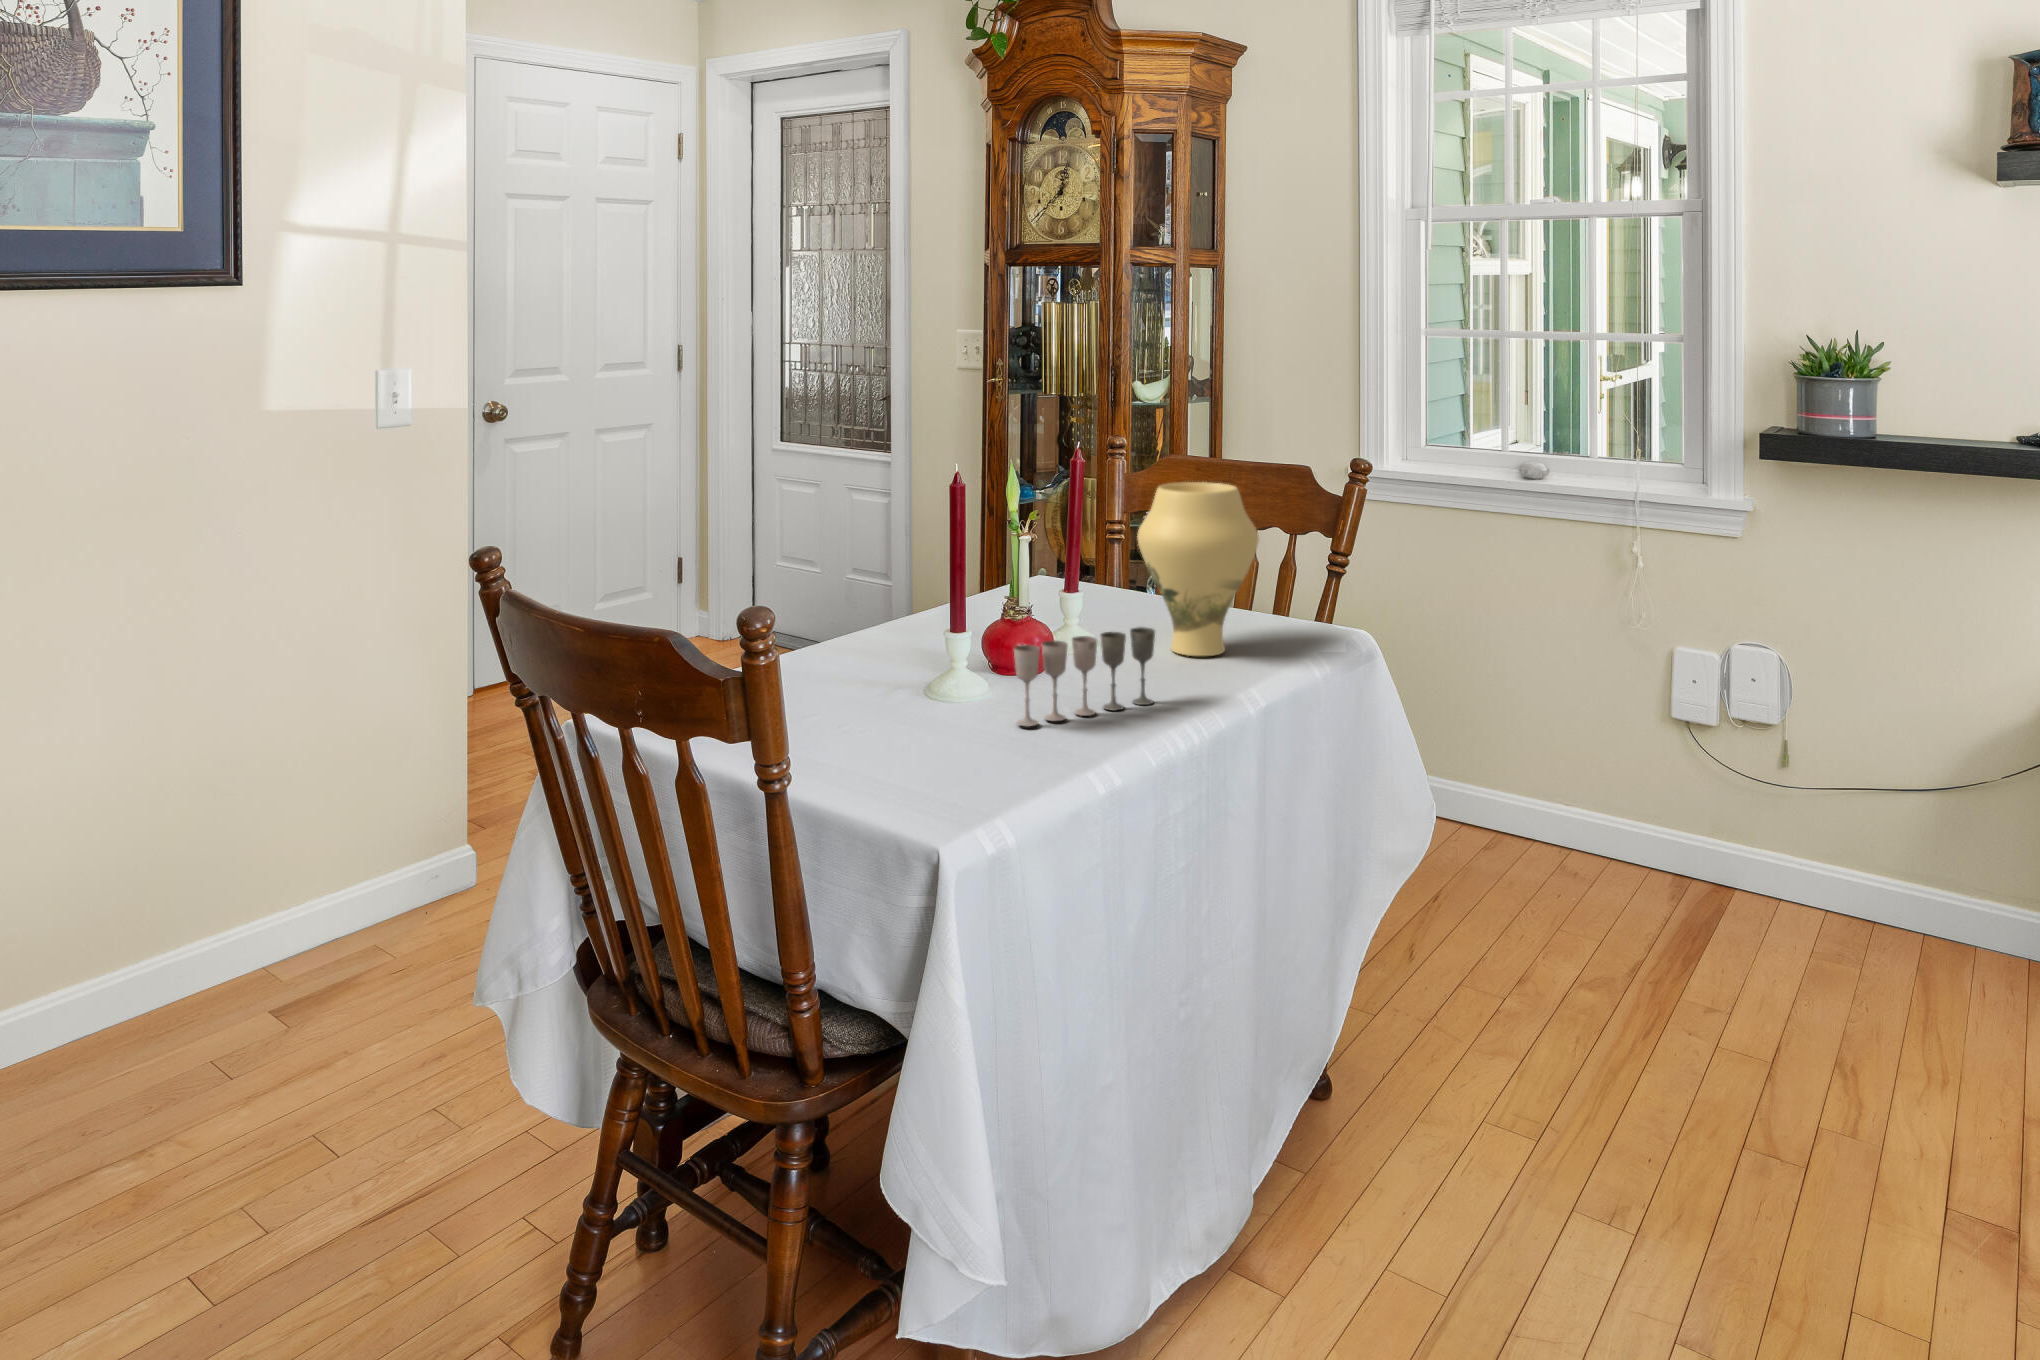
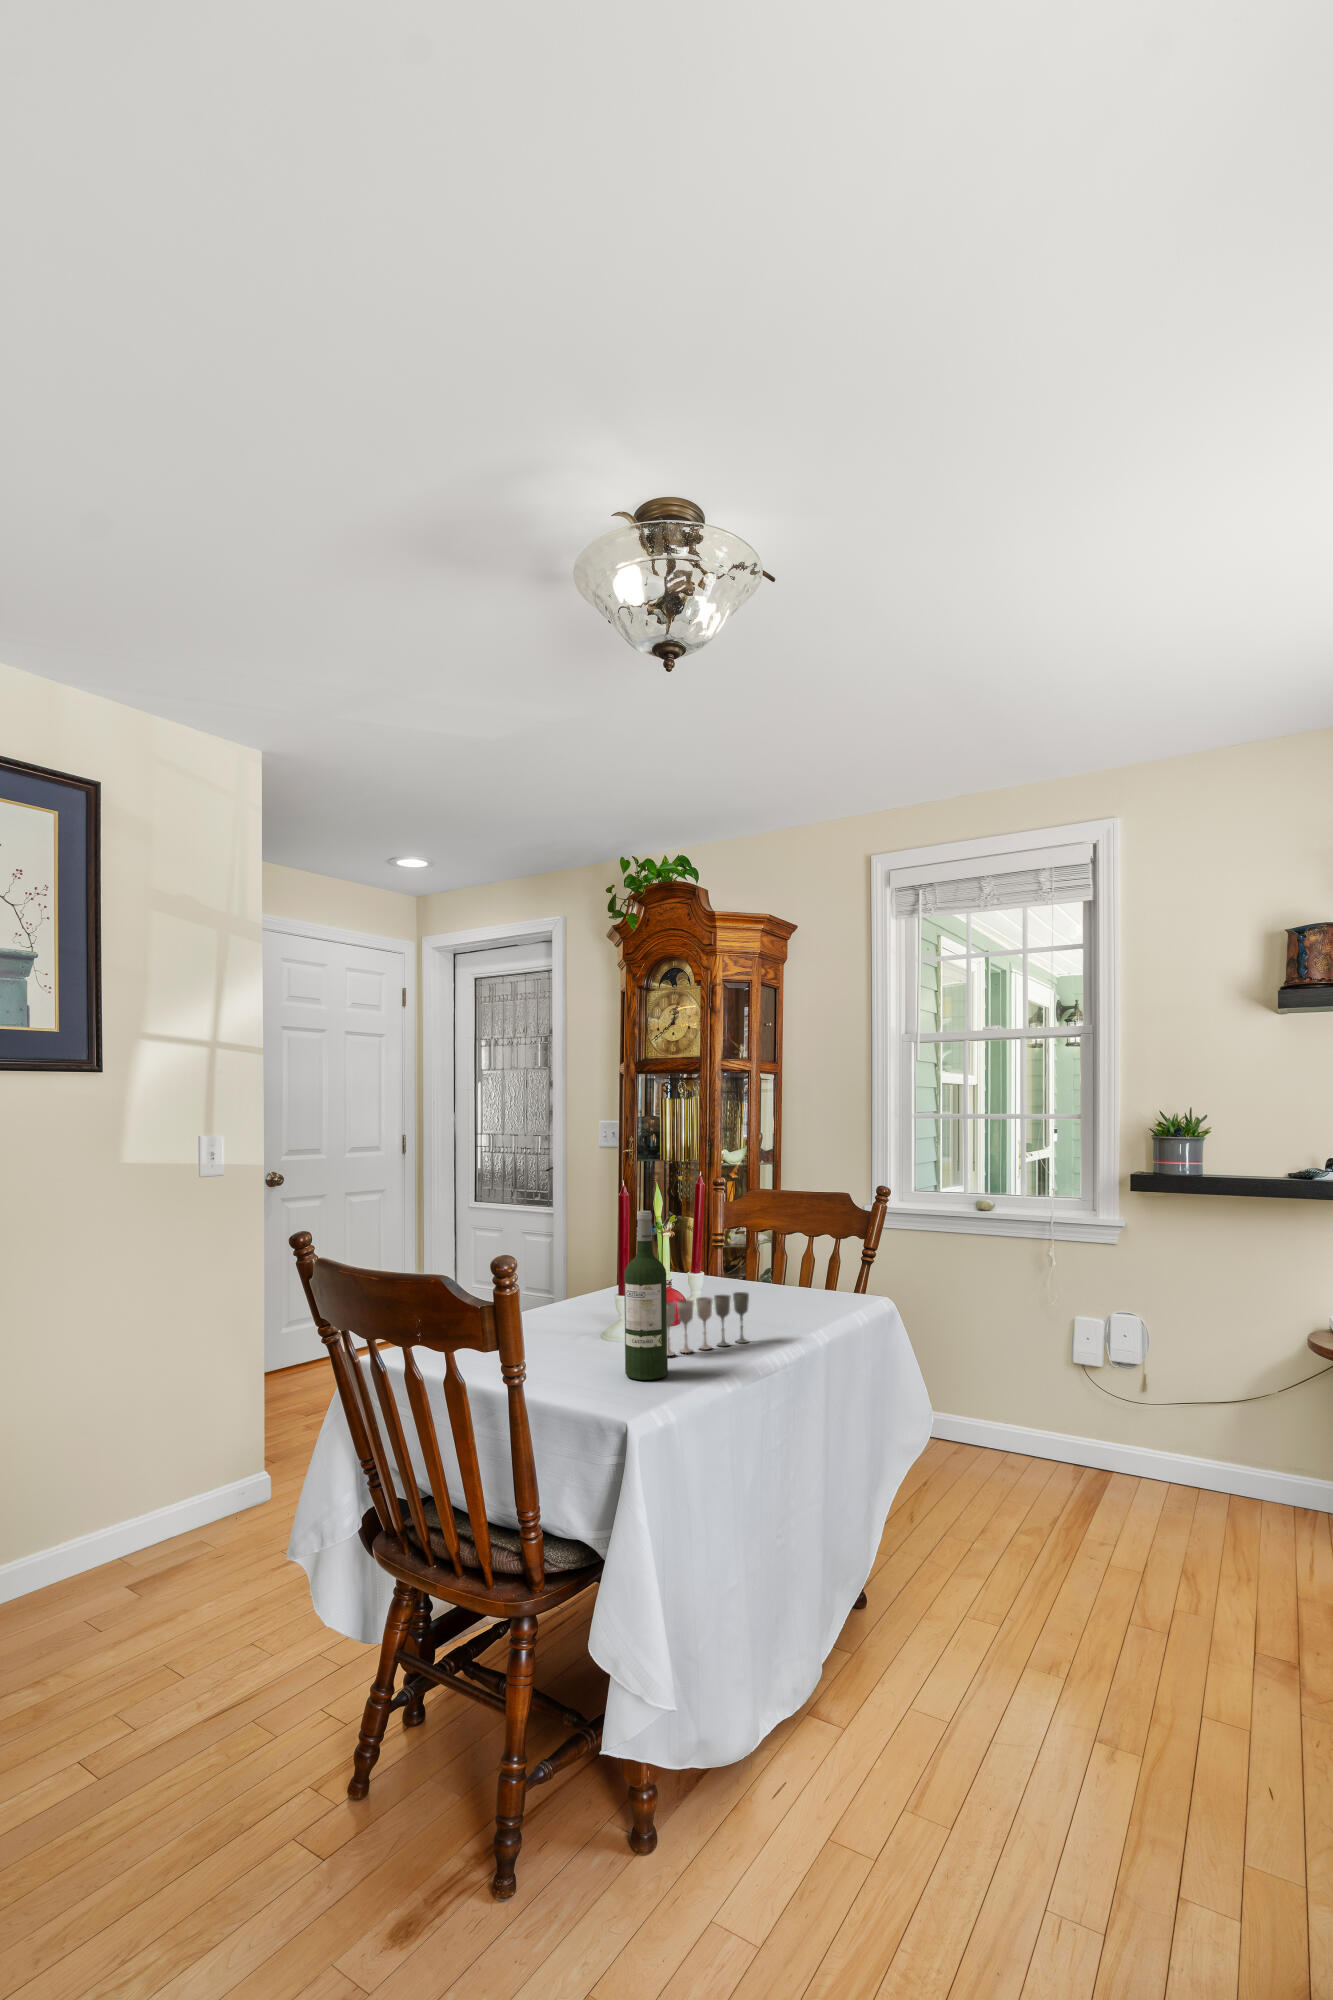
vase: present [1137,482,1259,656] -> none [735,1202,813,1317]
wine bottle: none [956,512,1023,772] -> present [624,1211,668,1380]

